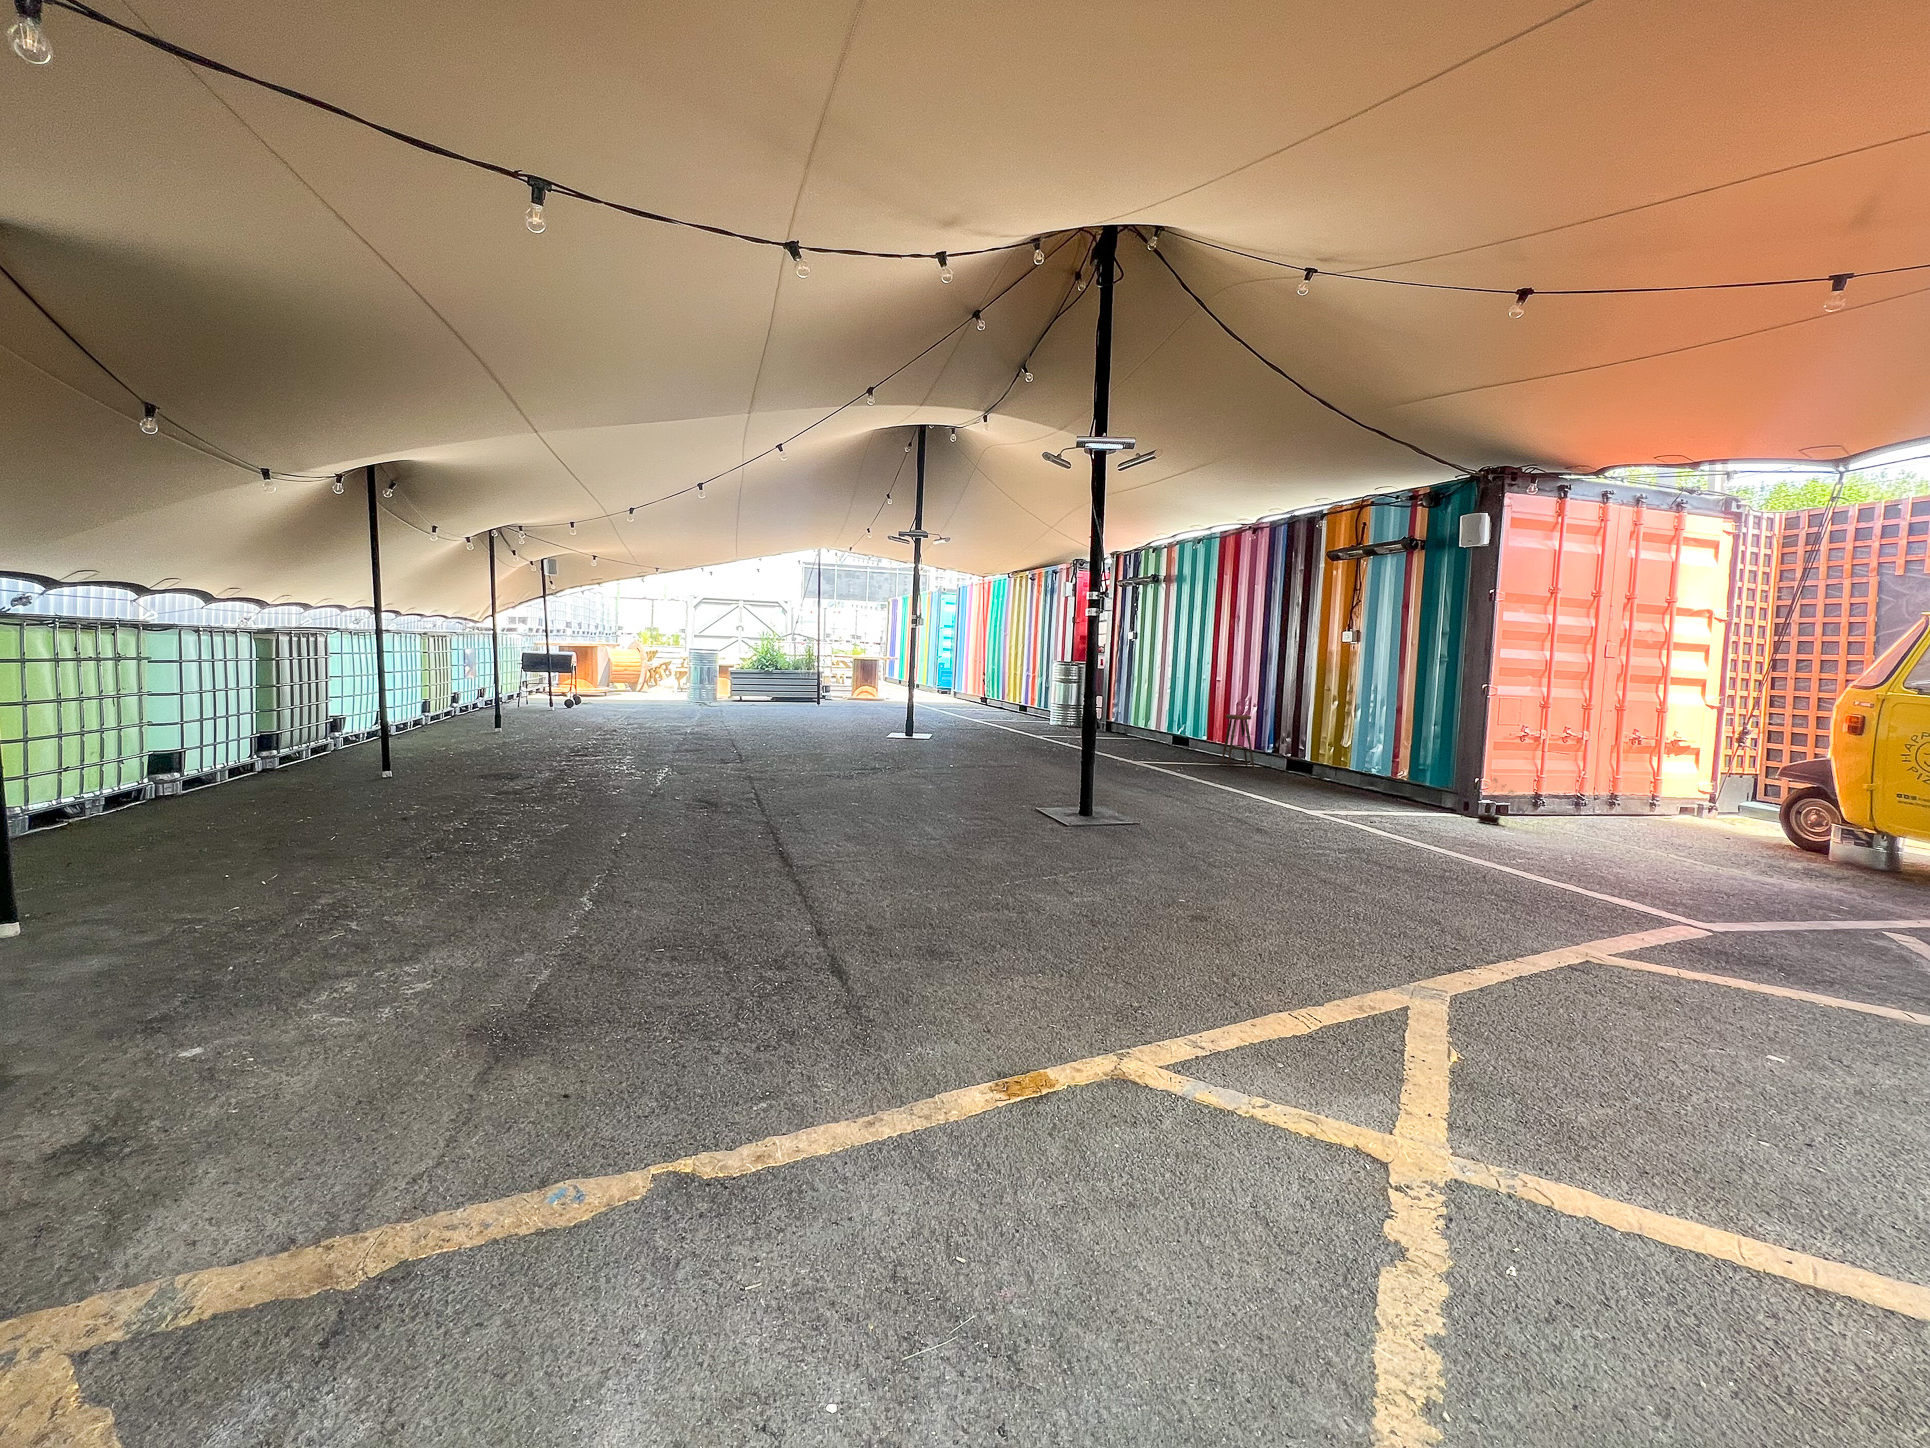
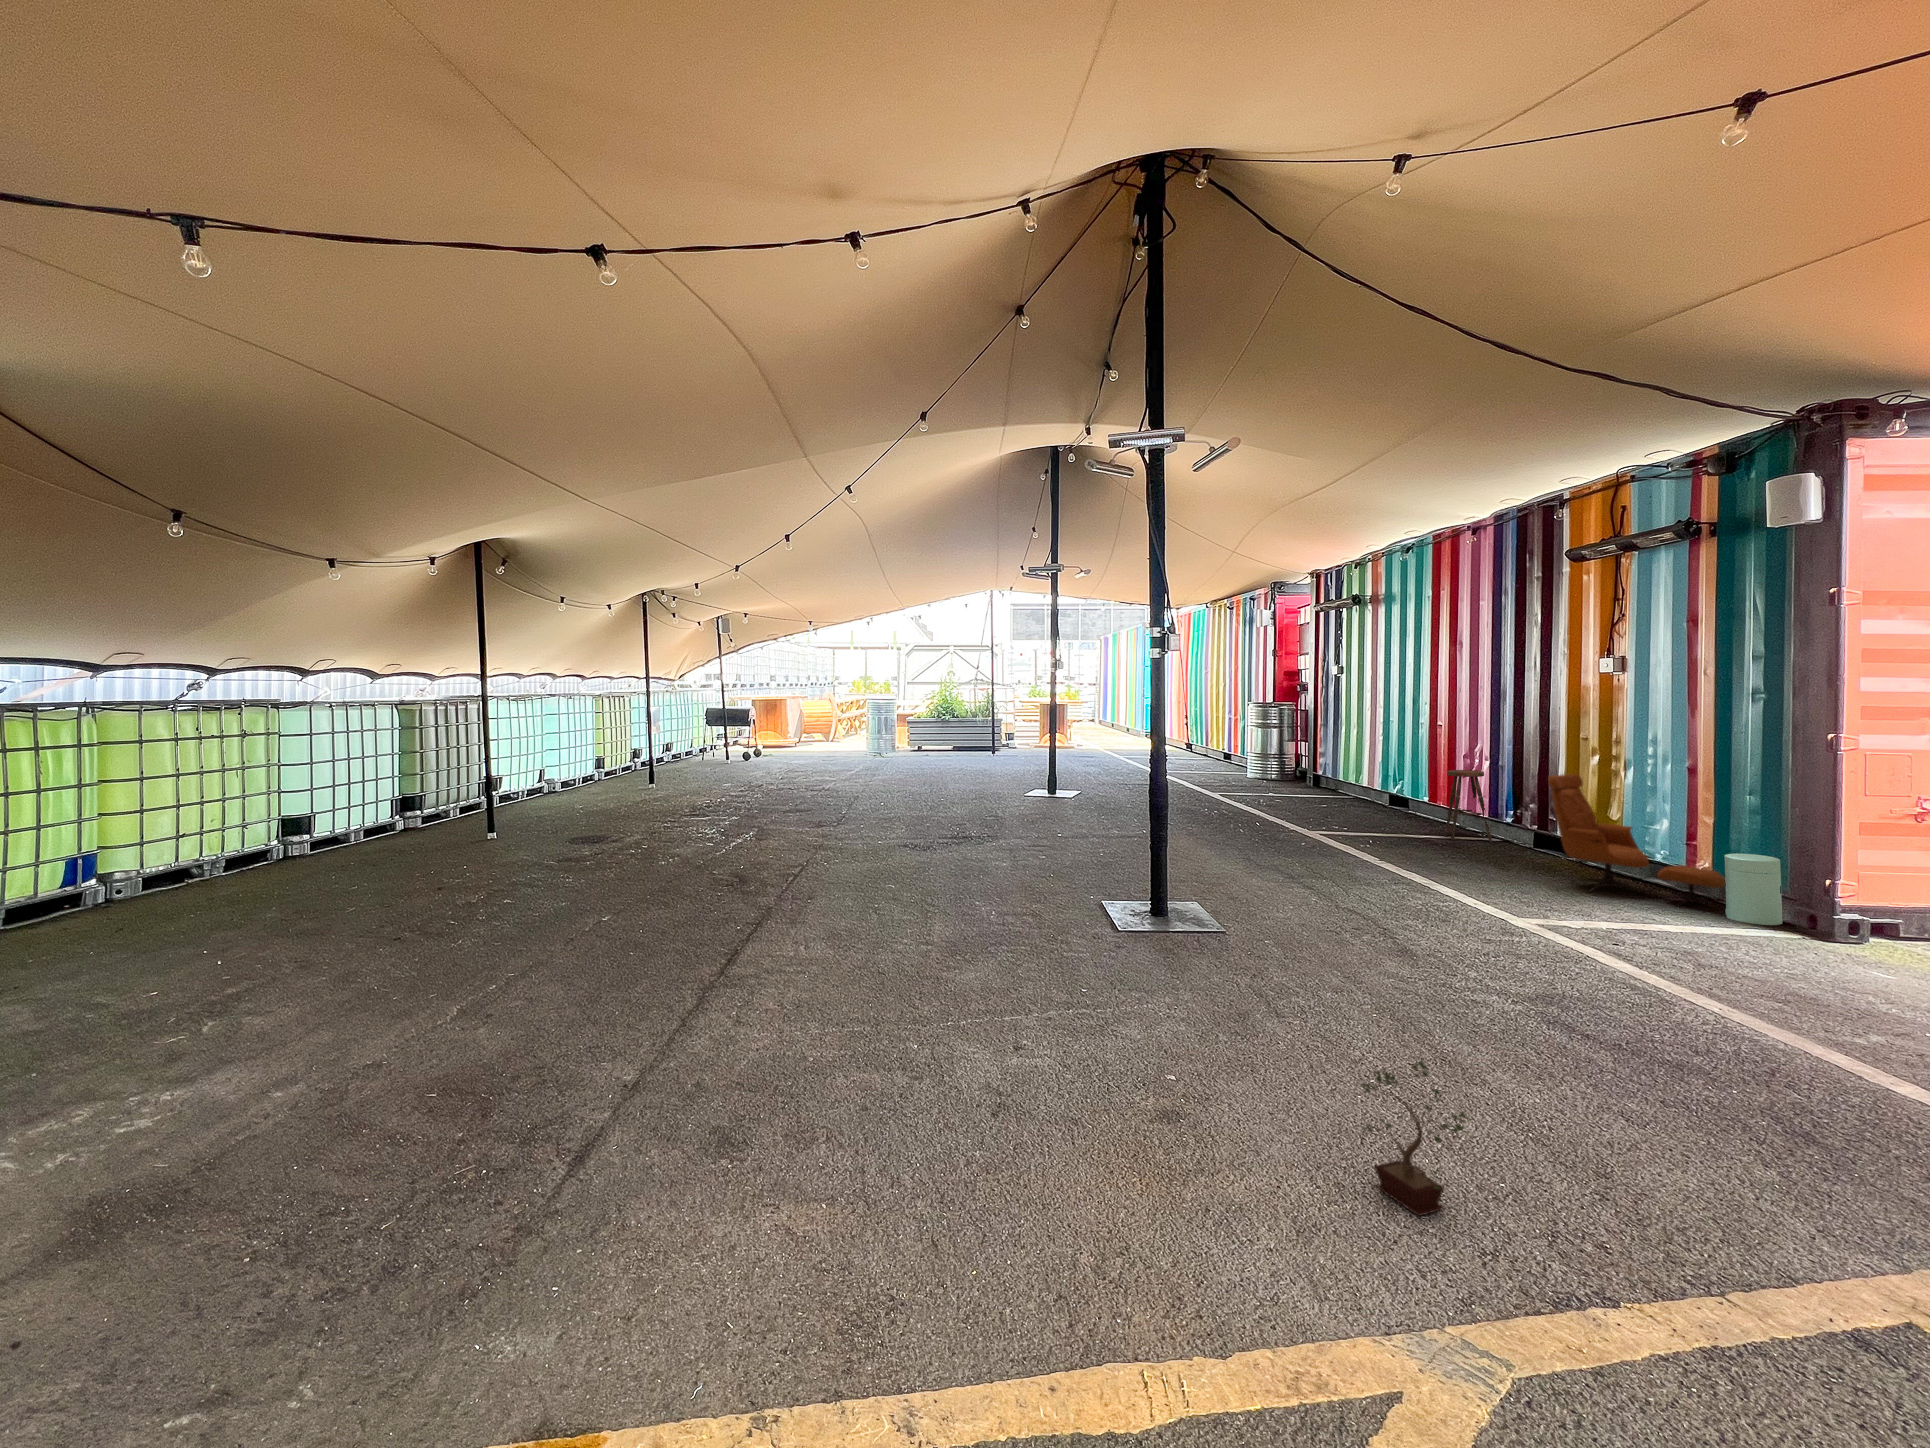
lounge chair: none [1312,715,1422,807] -> present [1548,774,1726,909]
trash can: none [1421,768,1457,815] -> present [1725,854,1782,925]
potted plant: present [1476,785,1513,825] -> present [1362,1061,1468,1216]

